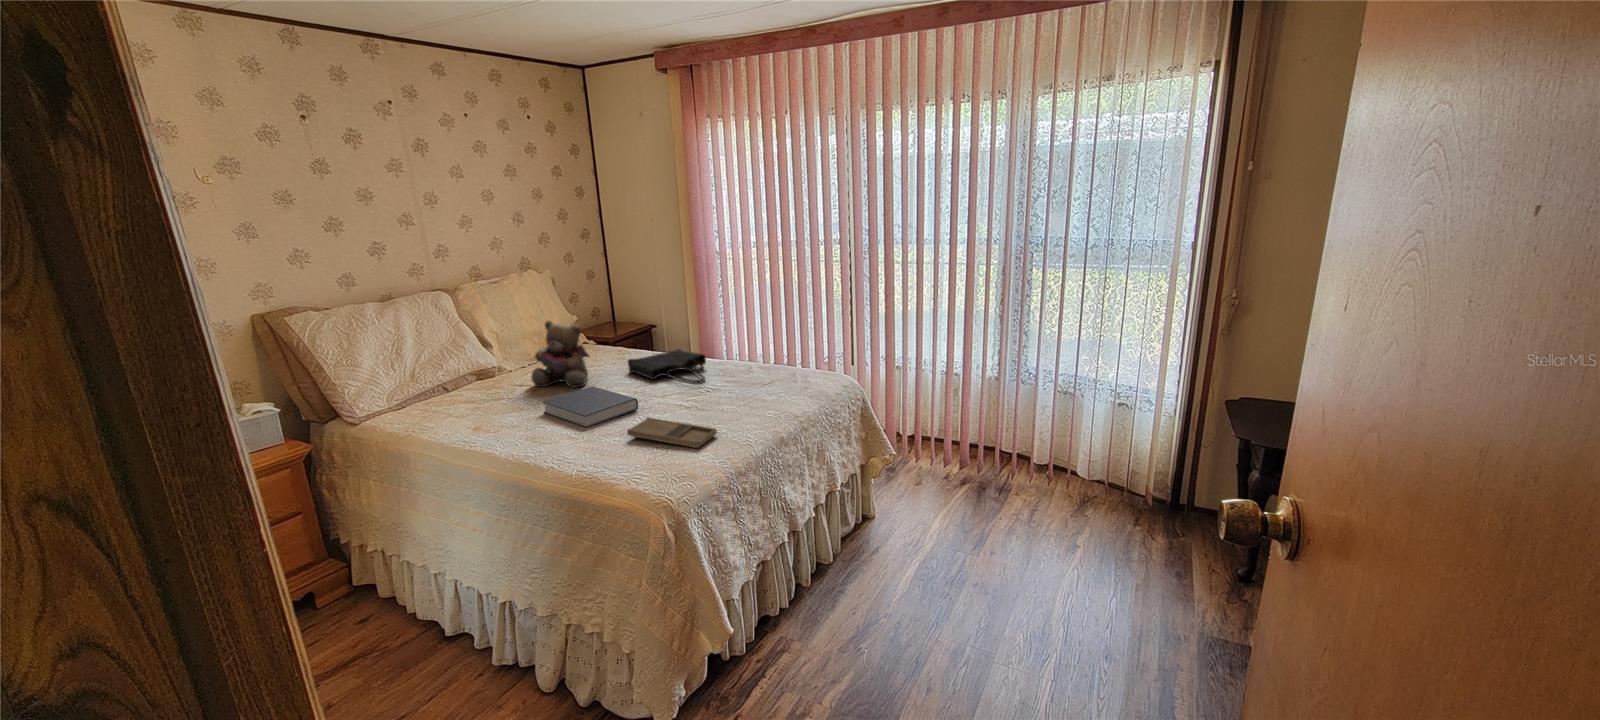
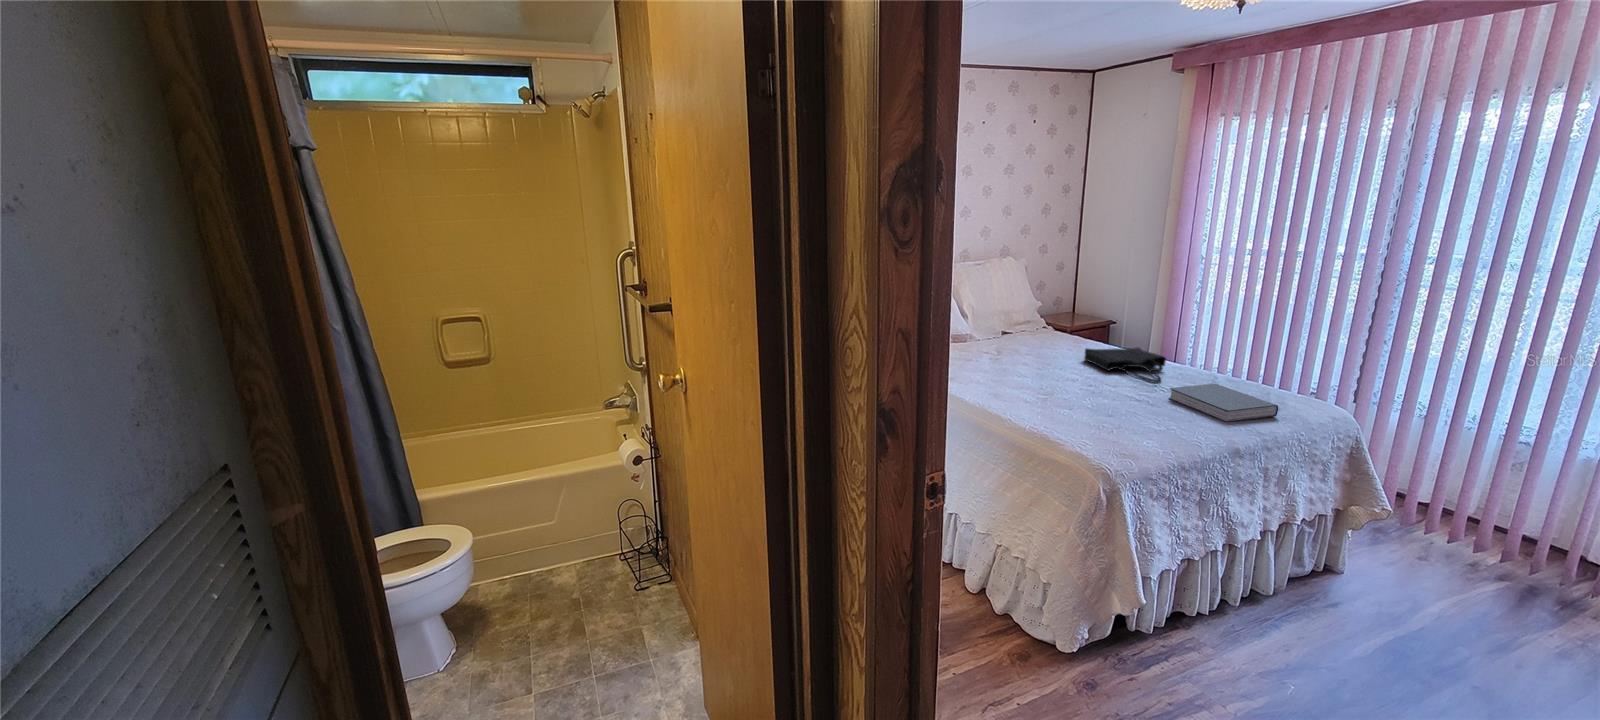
teddy bear: present [532,321,589,388] -> none [998,303,1052,365]
book: present [542,386,638,428] -> present [1169,384,1278,422]
tray: present [627,418,717,448] -> none [1079,400,1166,437]

